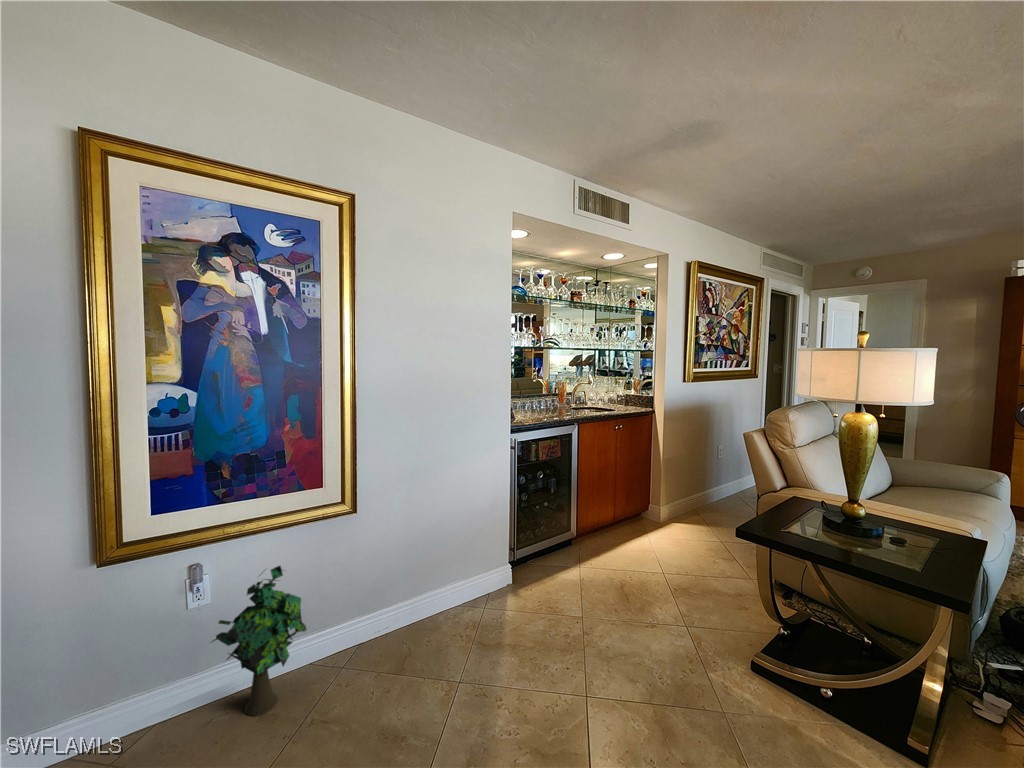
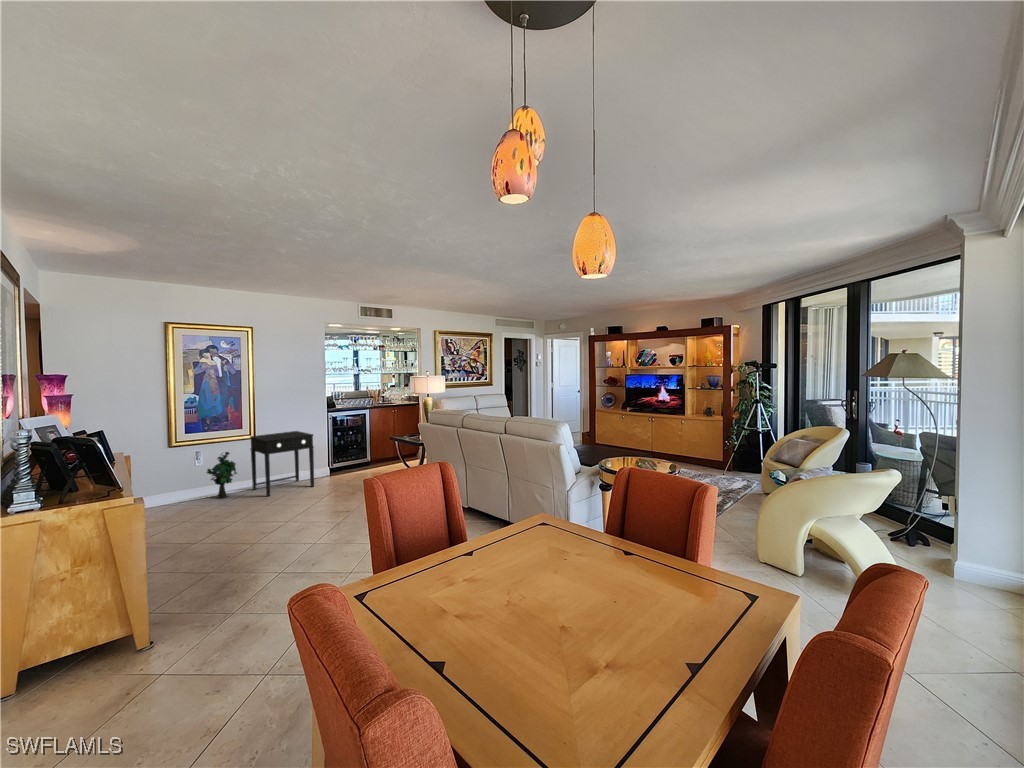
side table: none [340,483,513,723] -> present [250,431,314,497]

